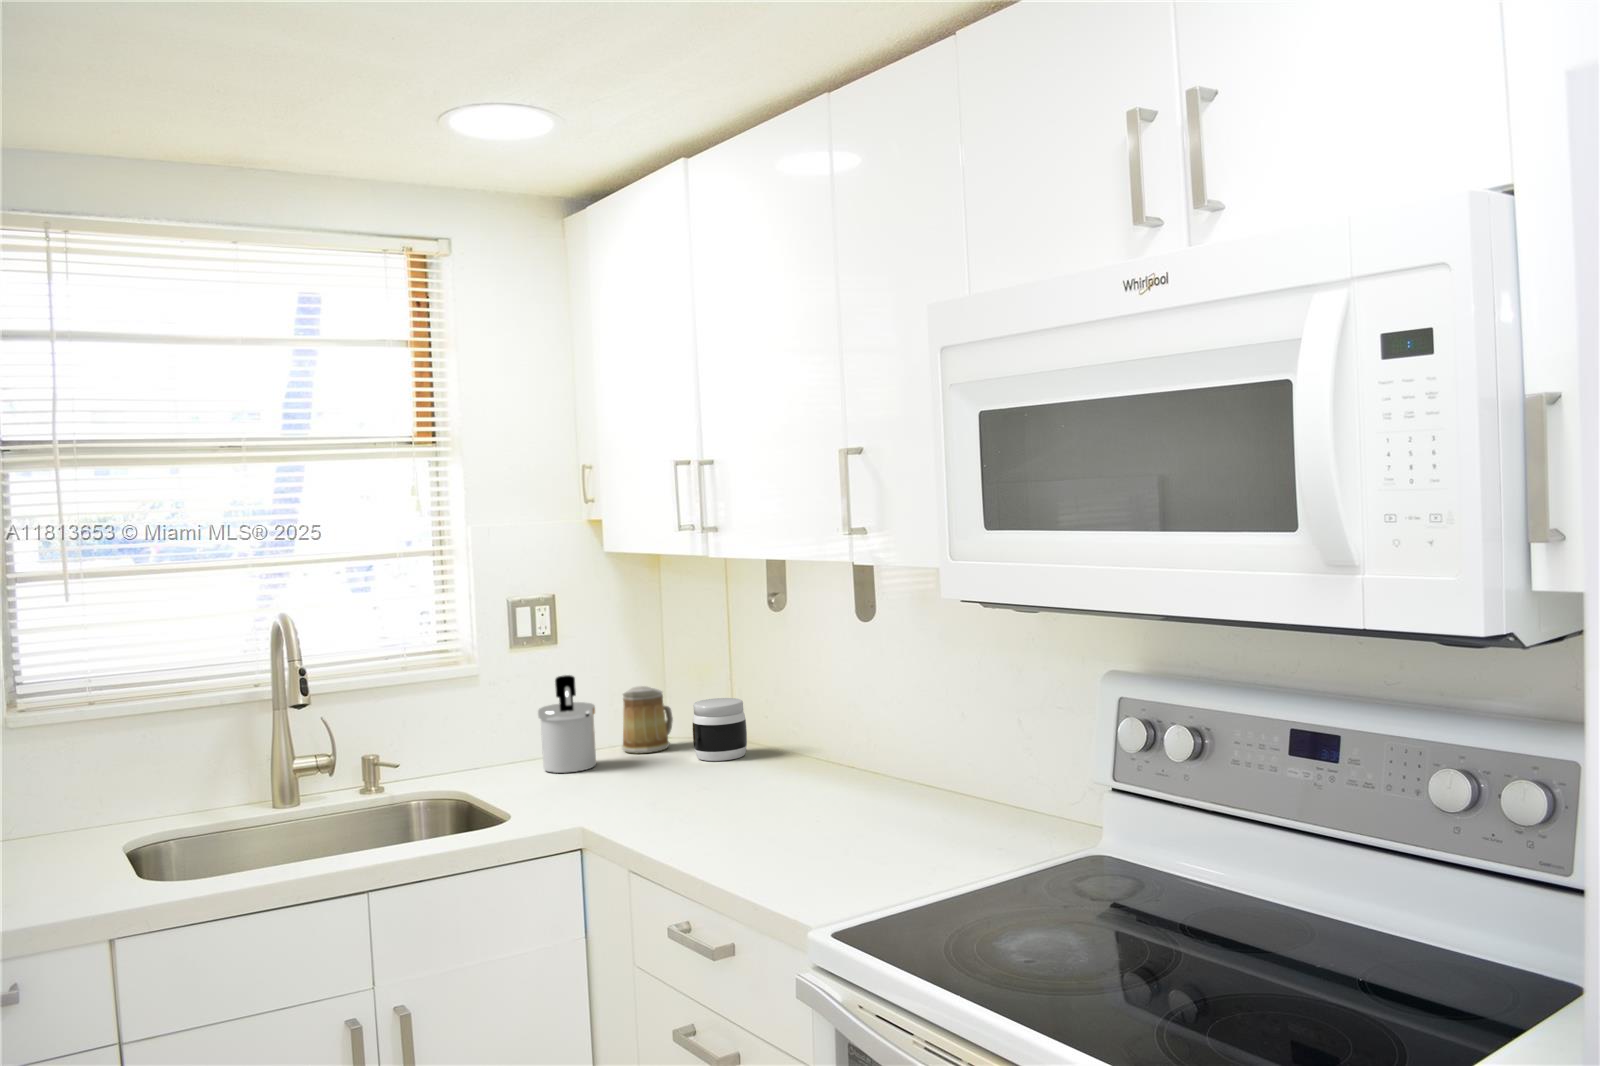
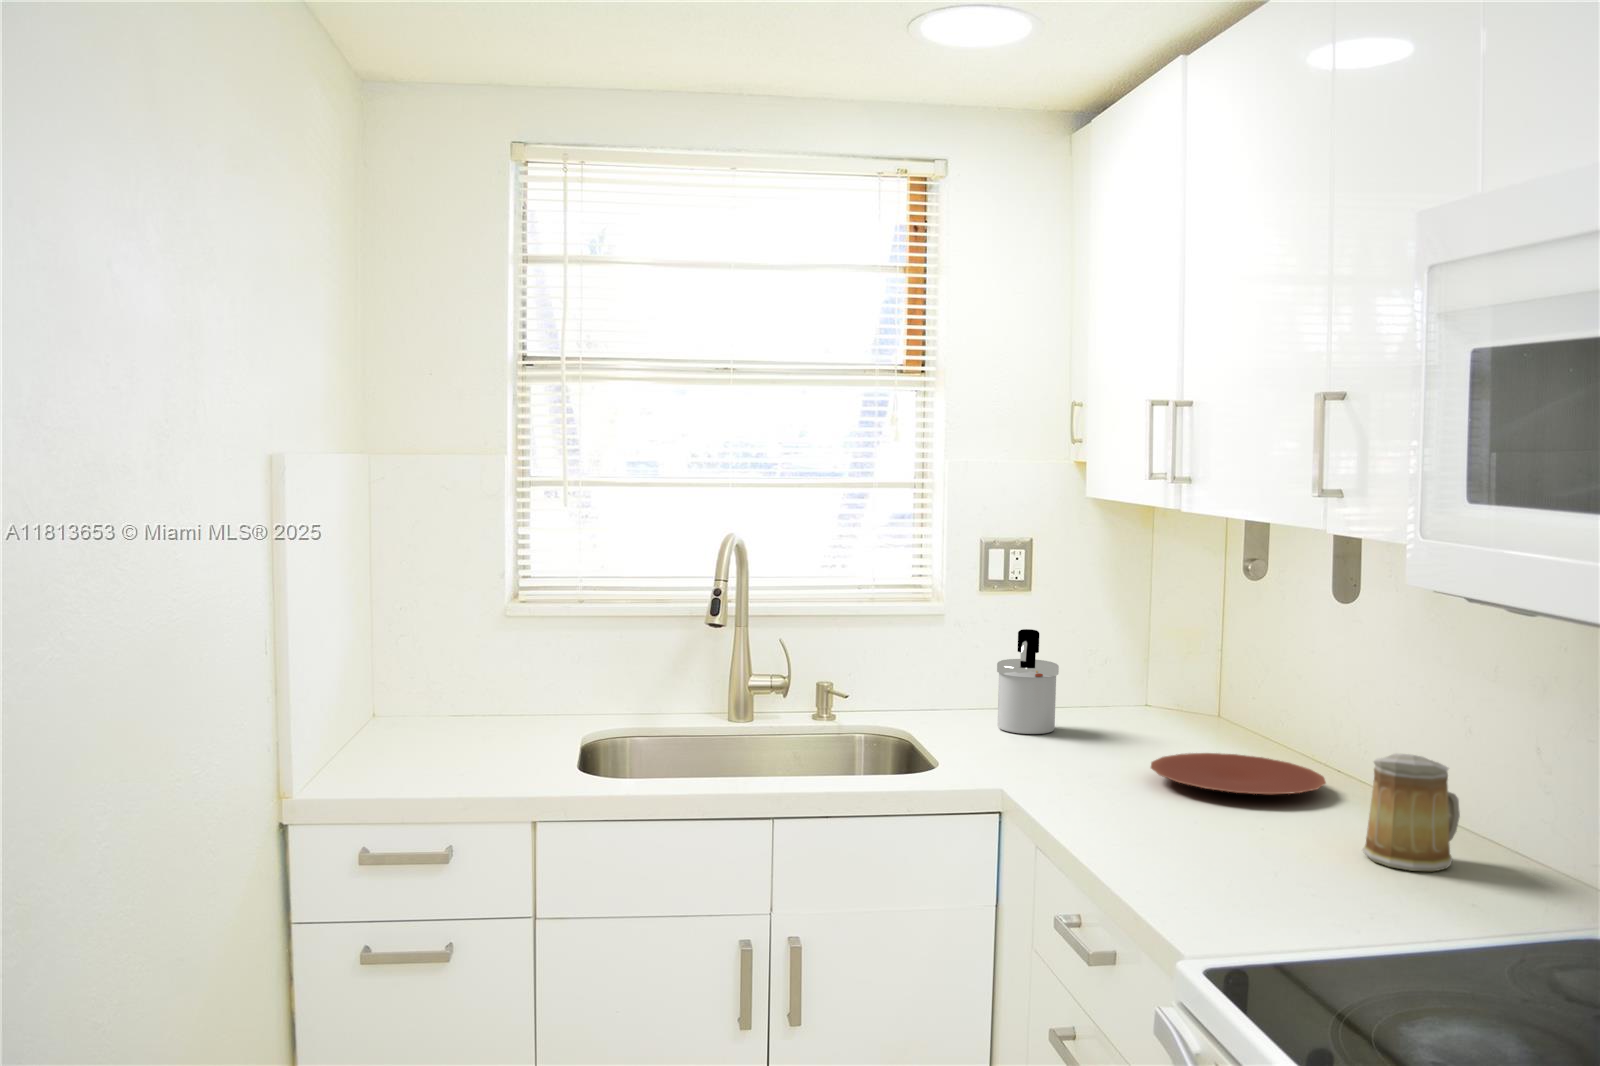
mug: present [622,686,673,753] -> present [1362,753,1460,871]
jar: present [693,698,747,761] -> none [1164,678,1229,750]
plate: none [702,757,845,790] -> present [1151,753,1326,794]

